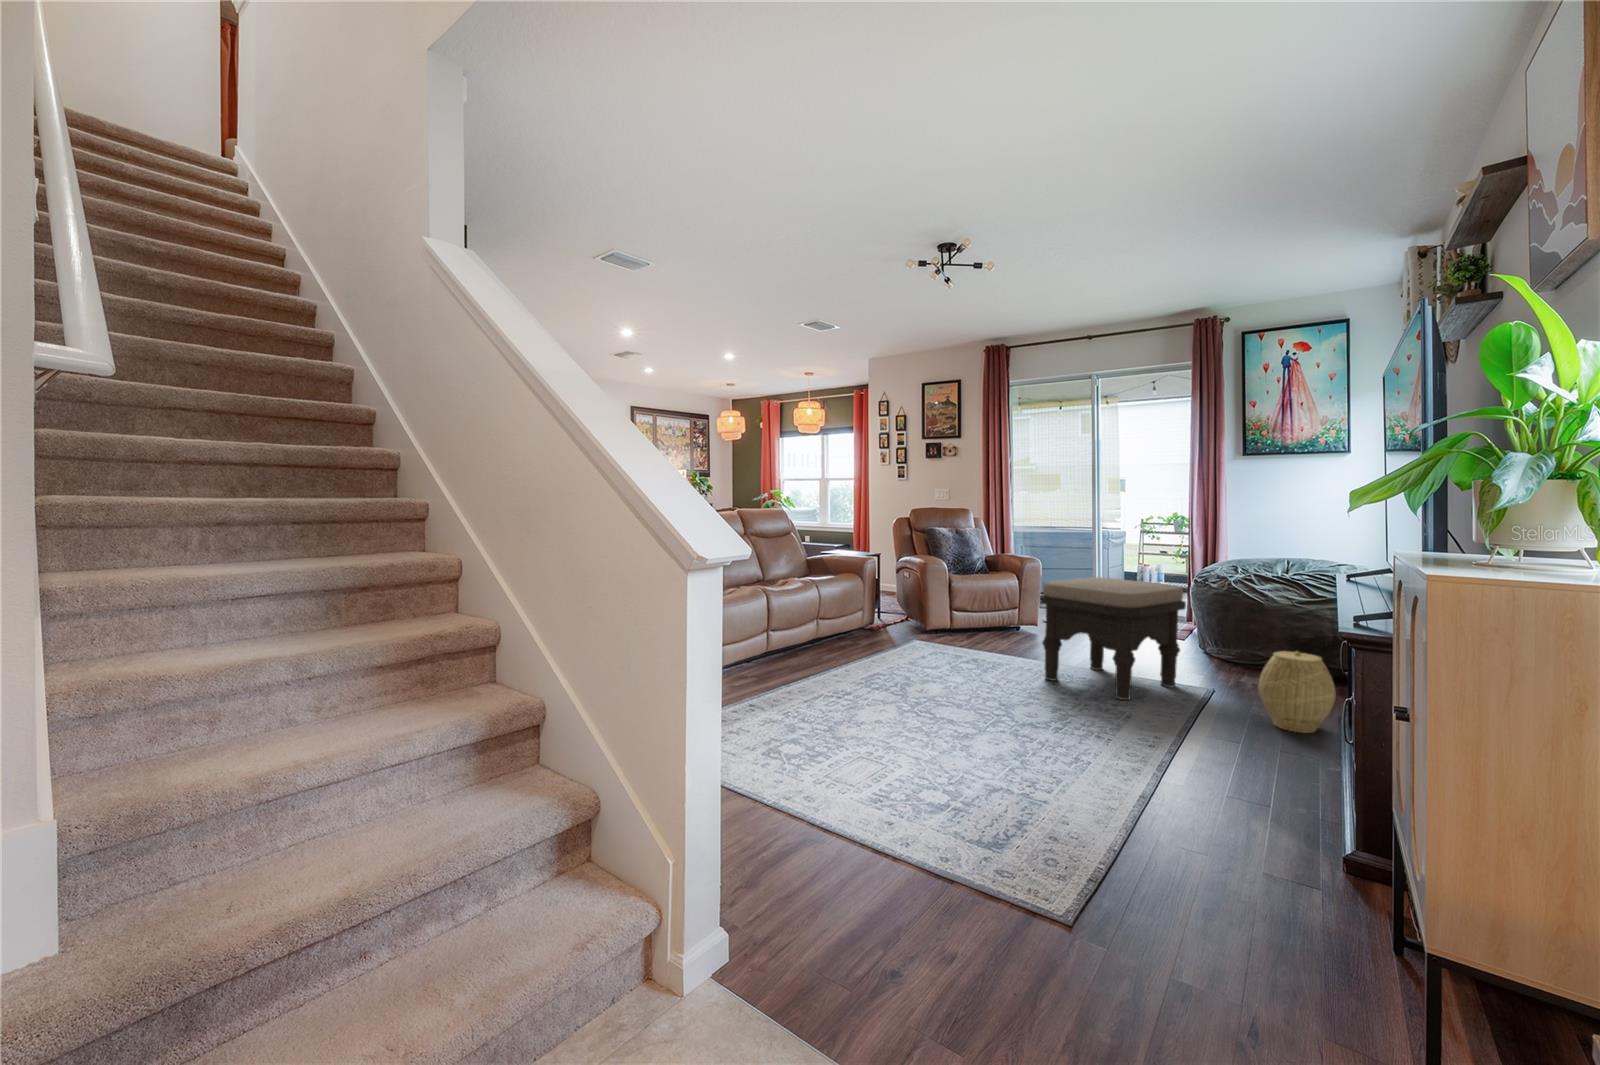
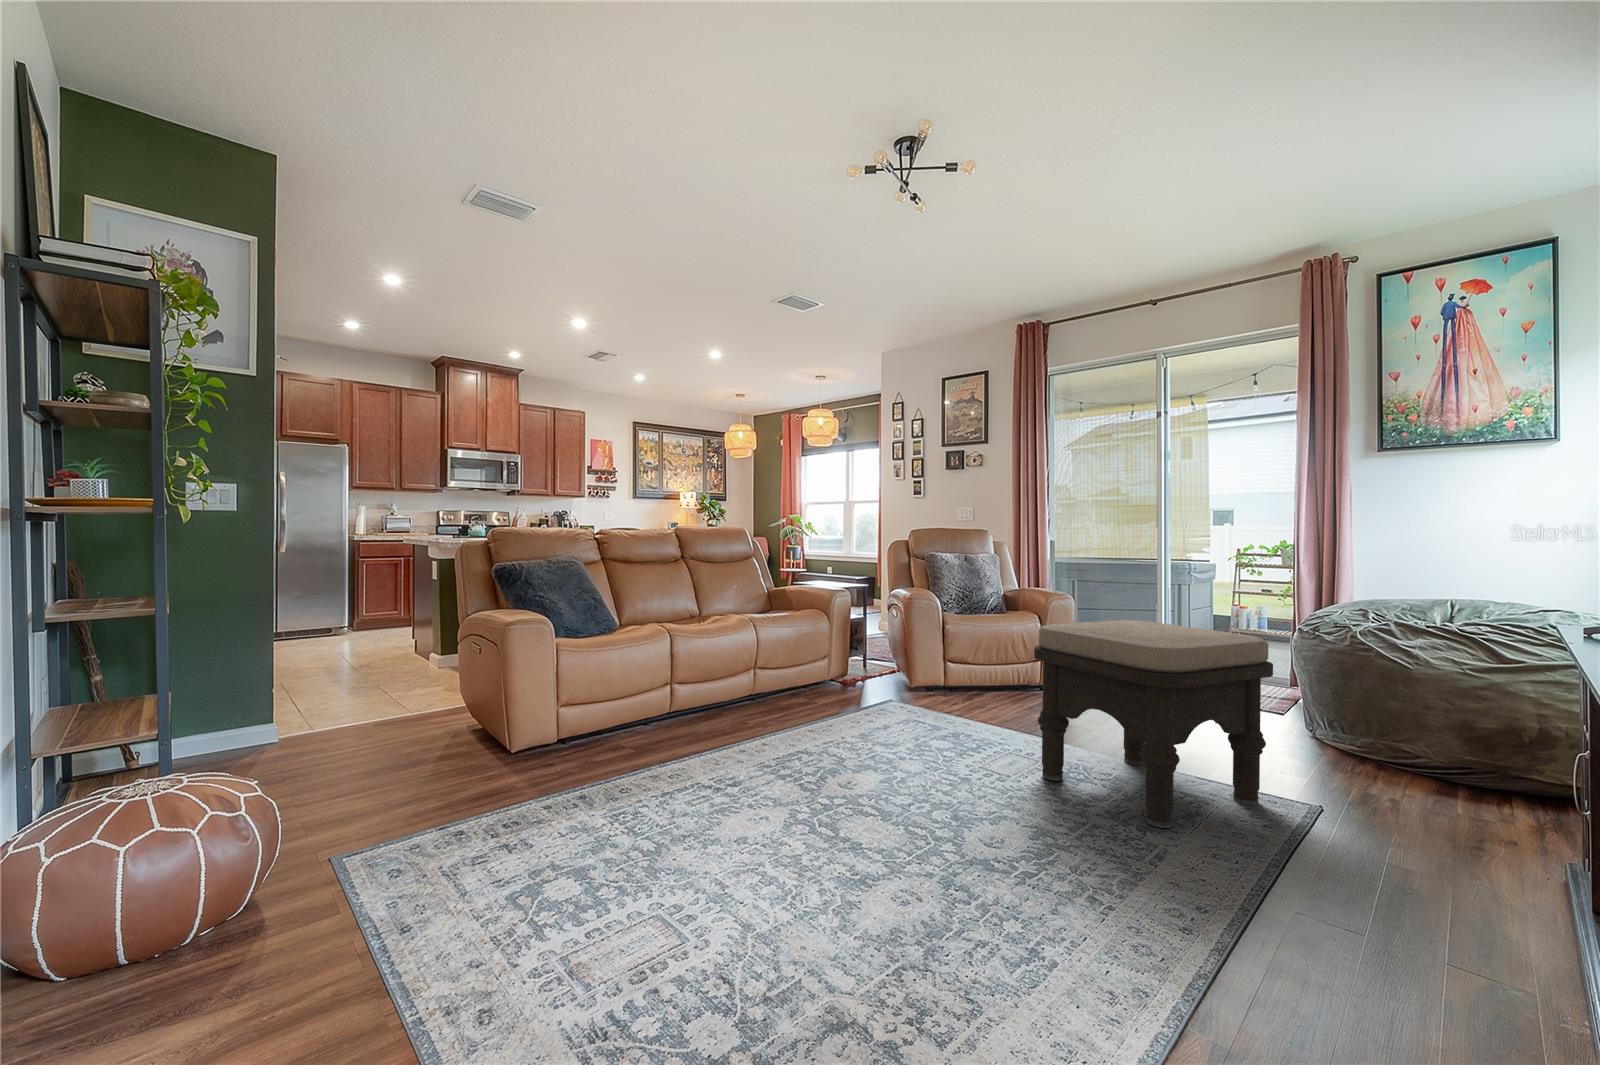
woven basket: present [1259,651,1336,733] -> none [1409,766,1577,936]

